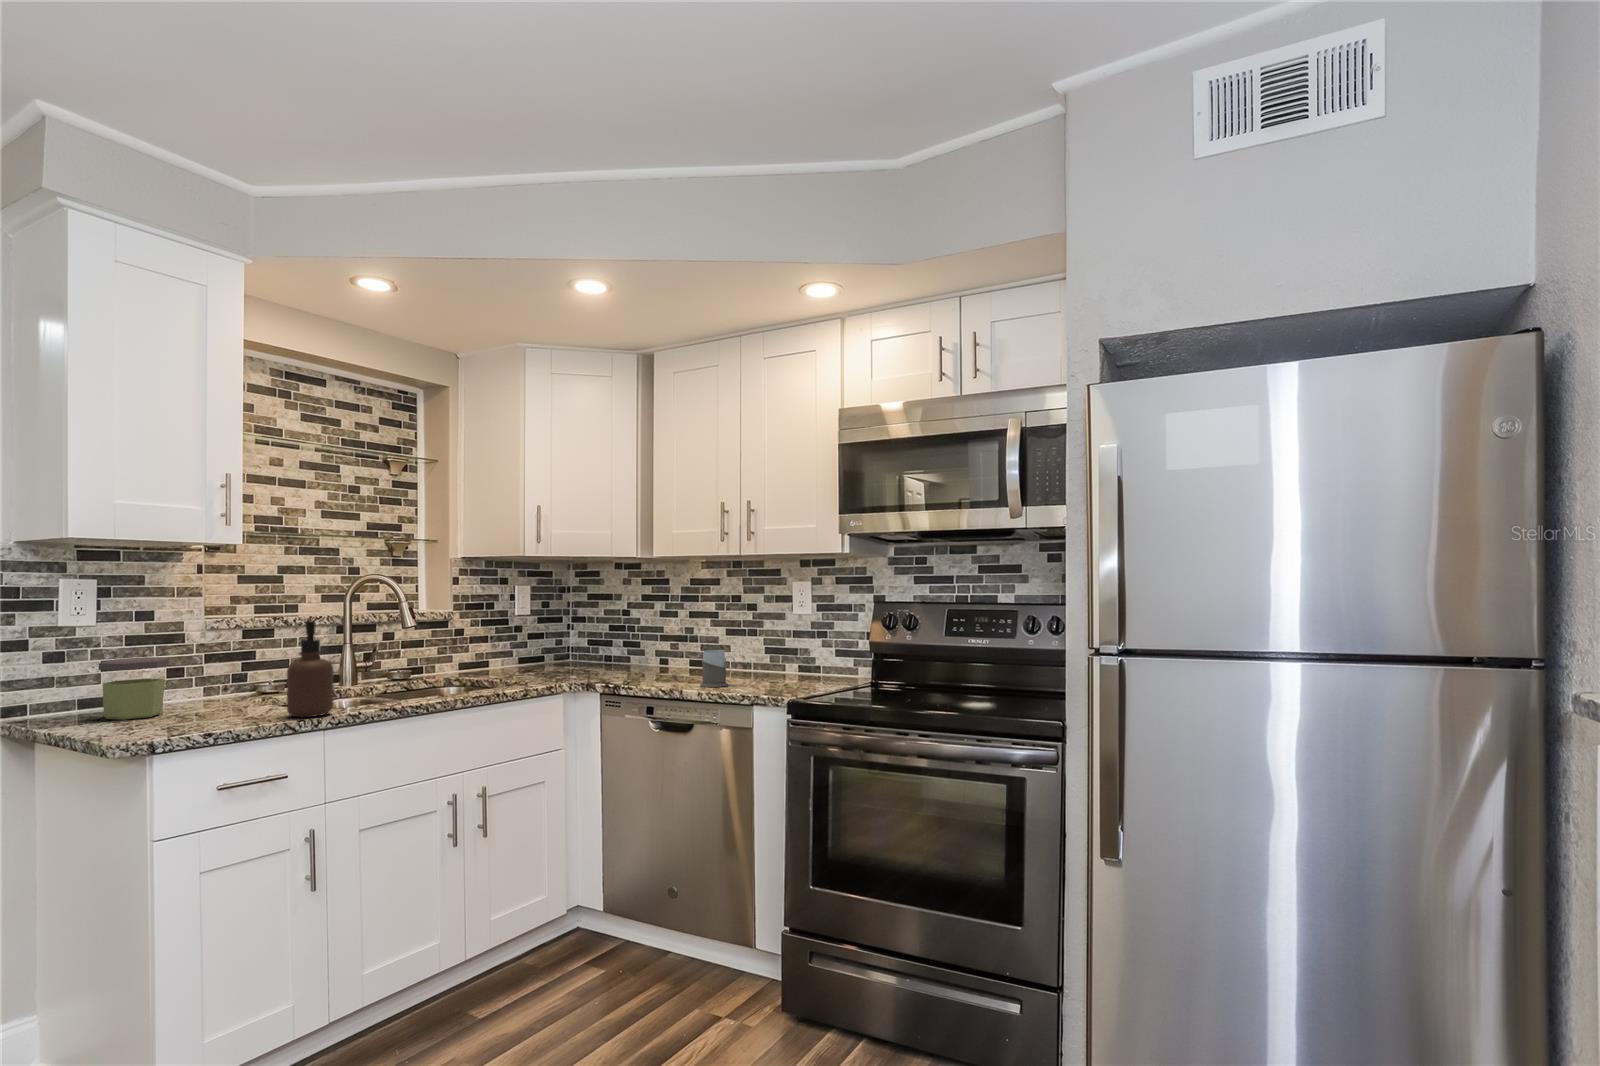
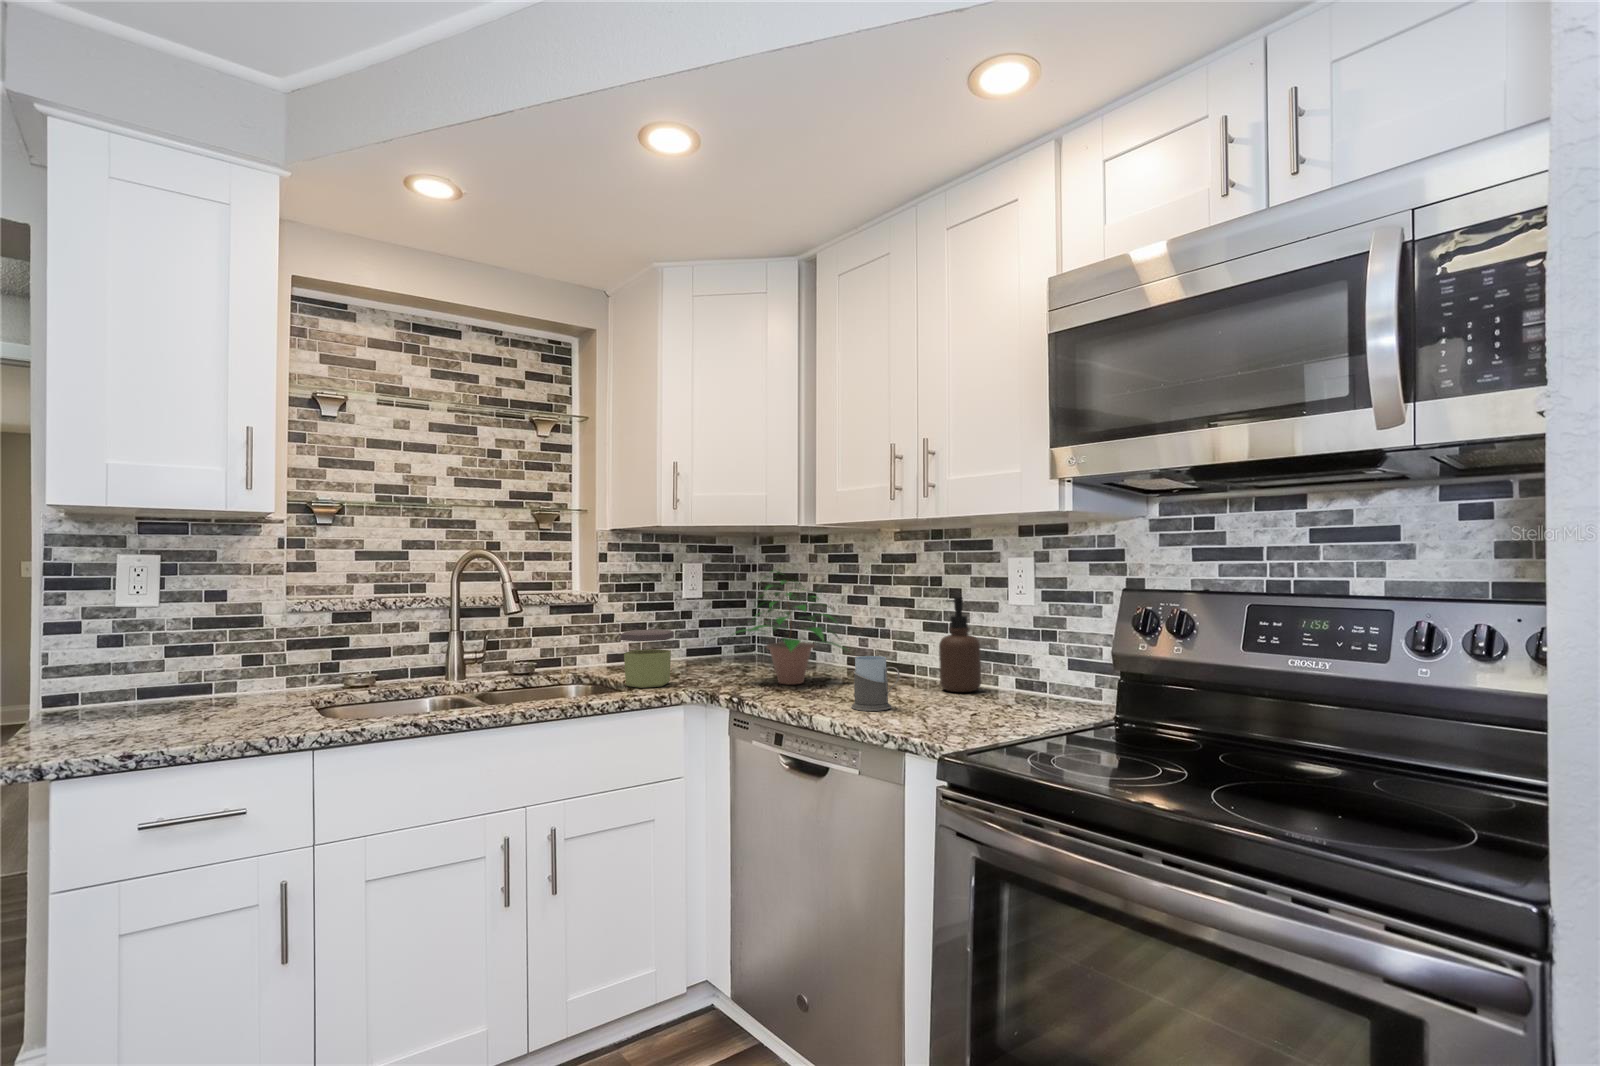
potted plant: none [586,591,679,678] -> present [734,571,845,684]
soap dispenser: present [287,621,334,717] -> present [939,597,981,692]
jar: present [99,657,169,720] -> present [621,629,674,688]

